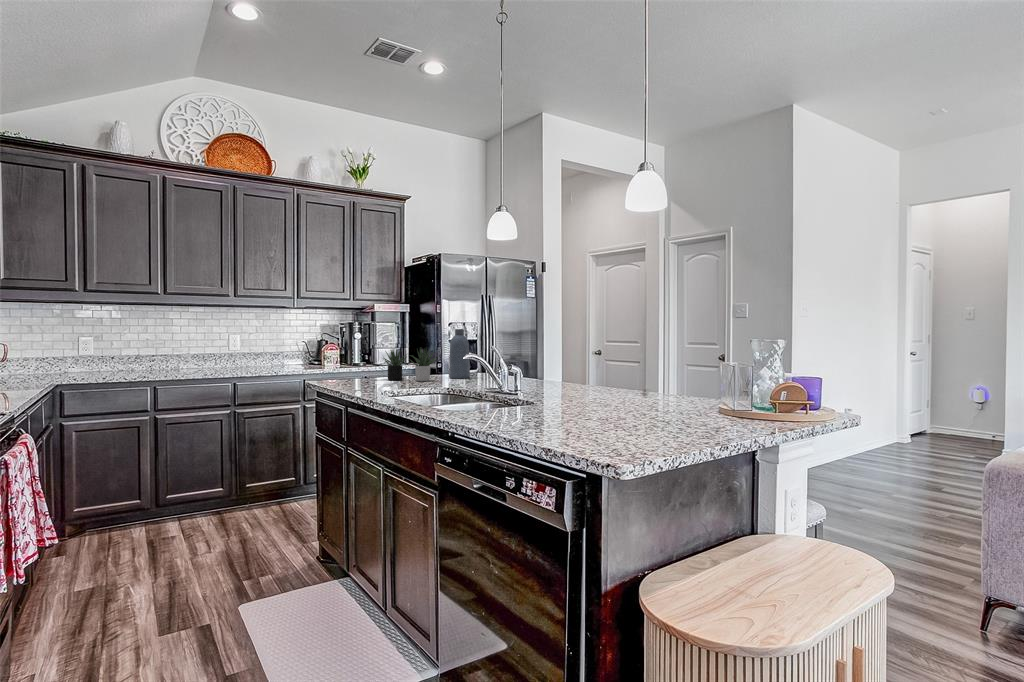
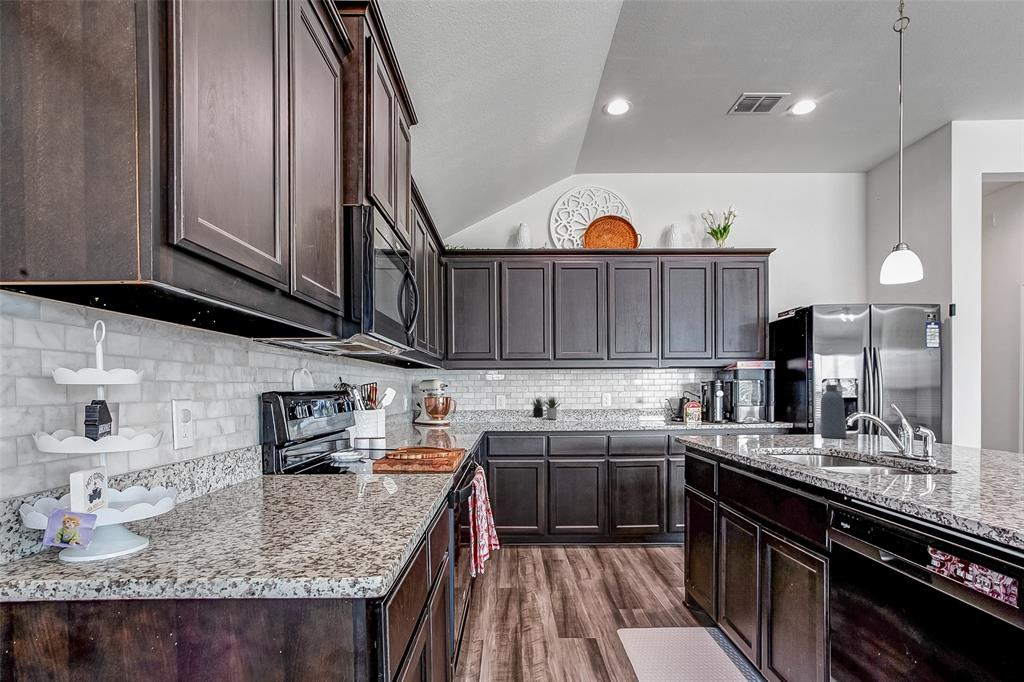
succulent plant: present [383,348,437,381] -> present [531,397,561,419]

